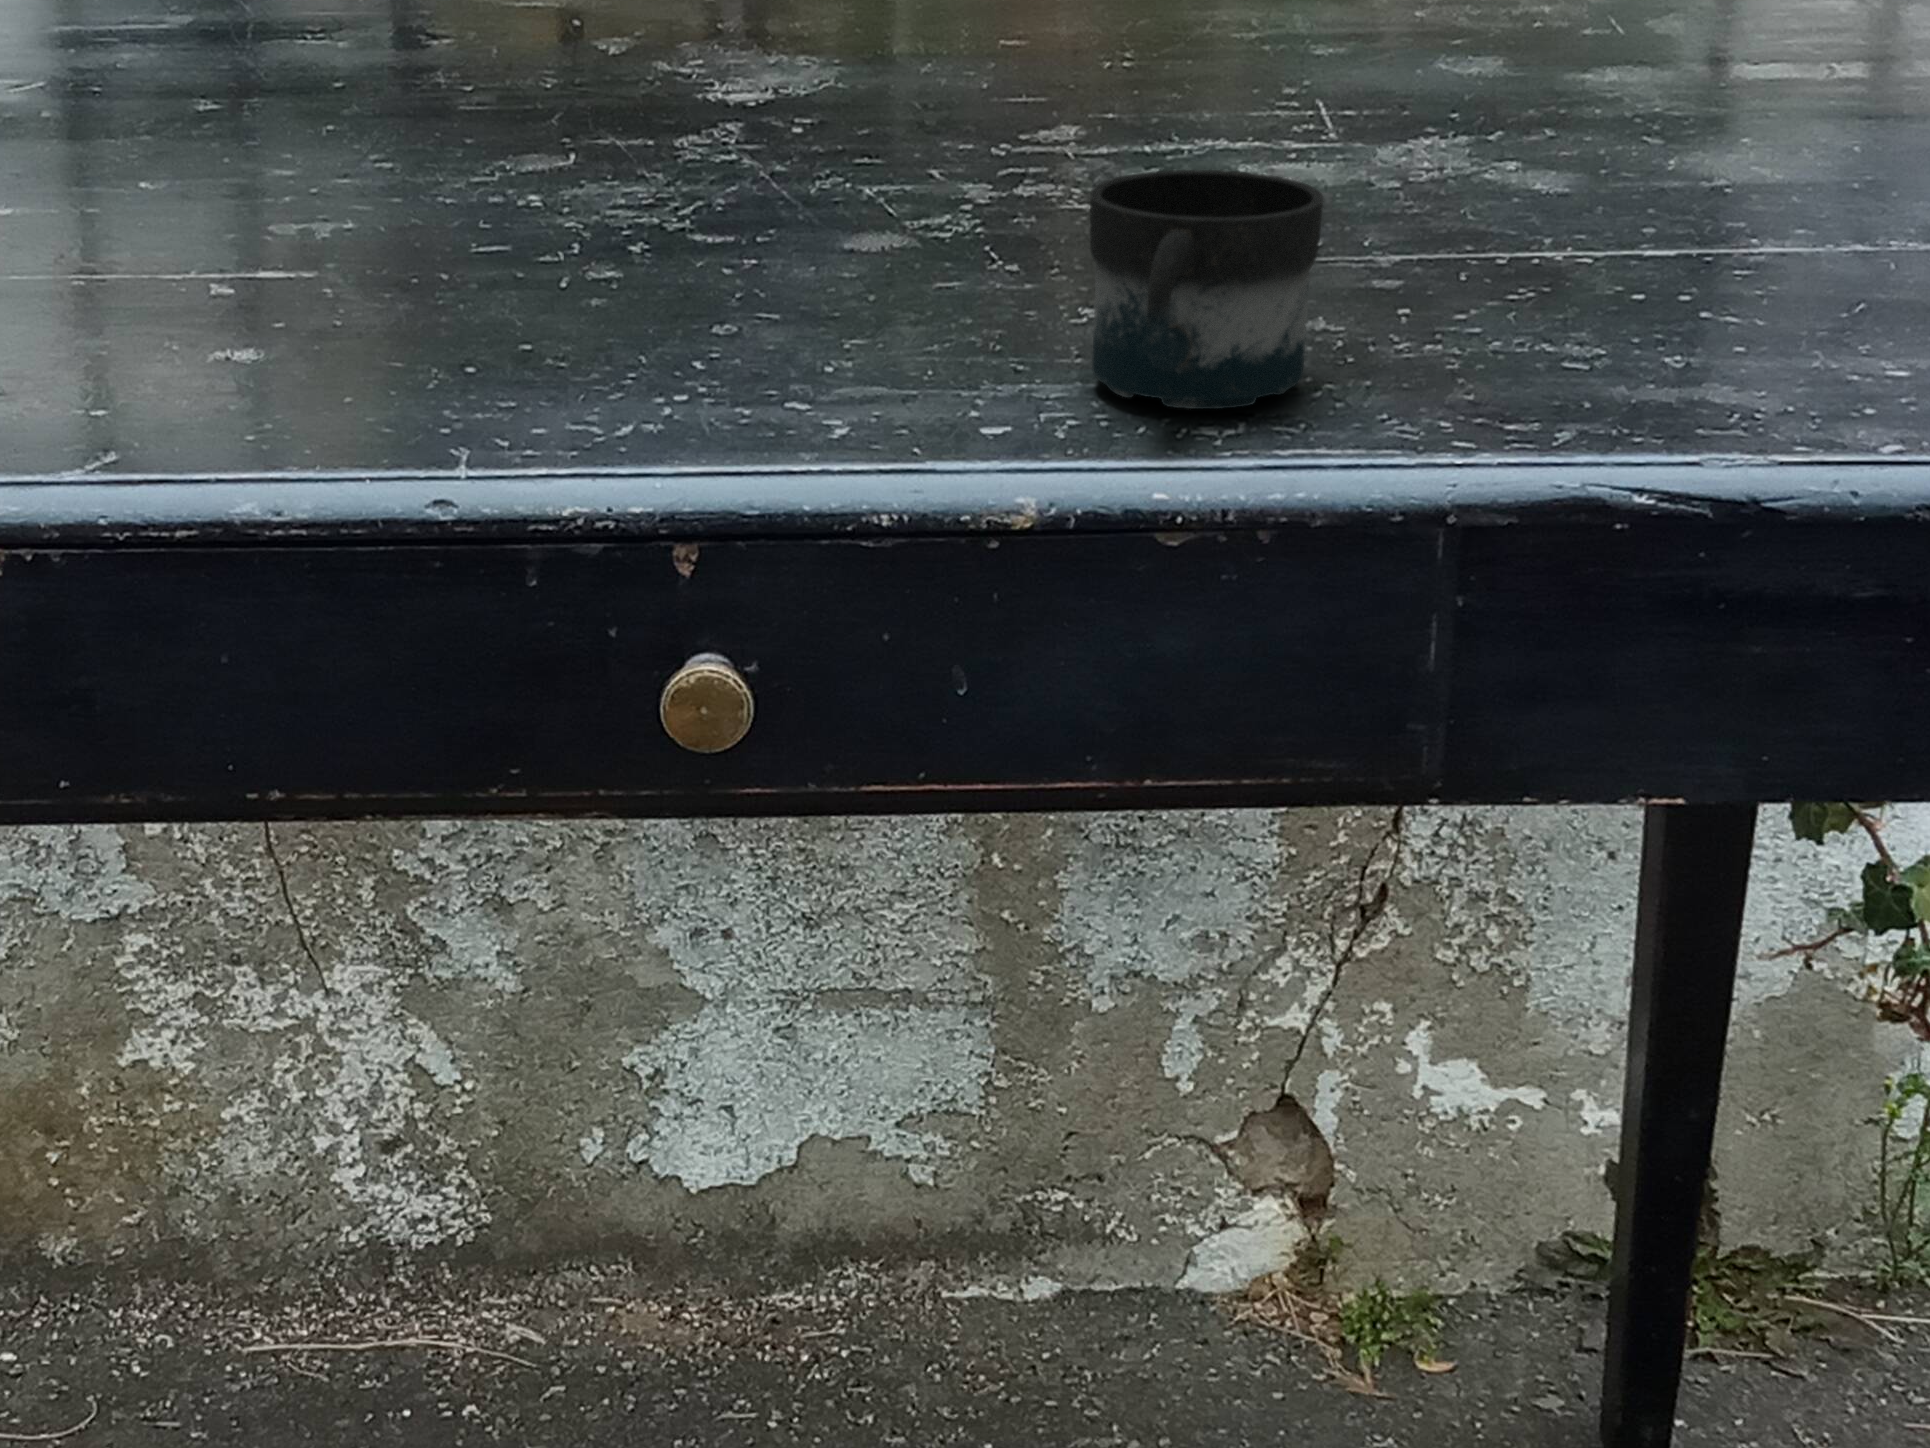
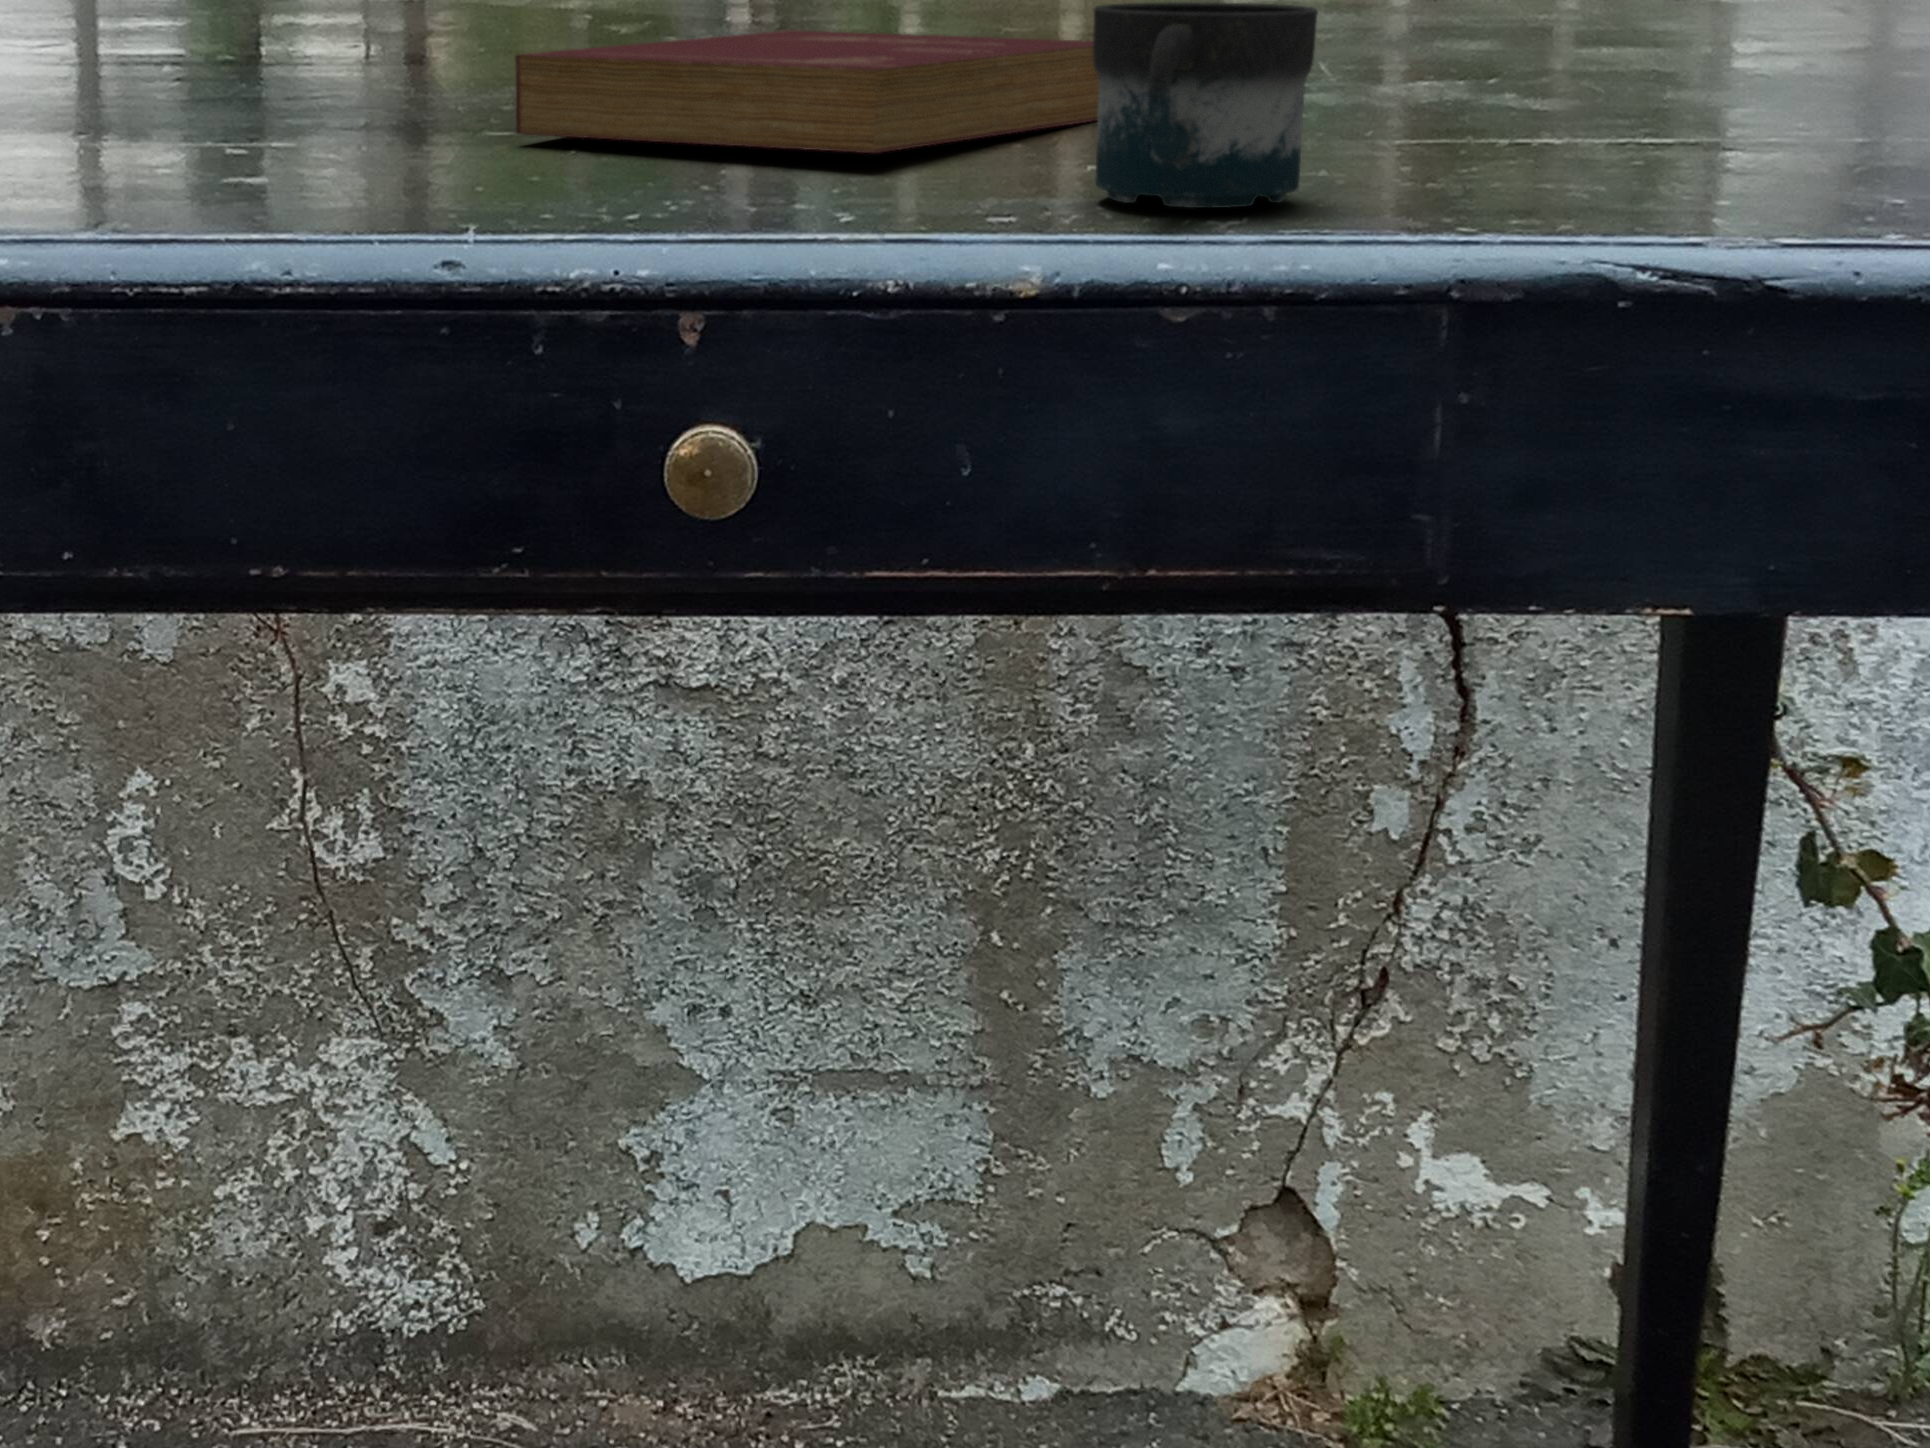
book: none [490,83,1124,307] -> present [515,30,1099,153]

